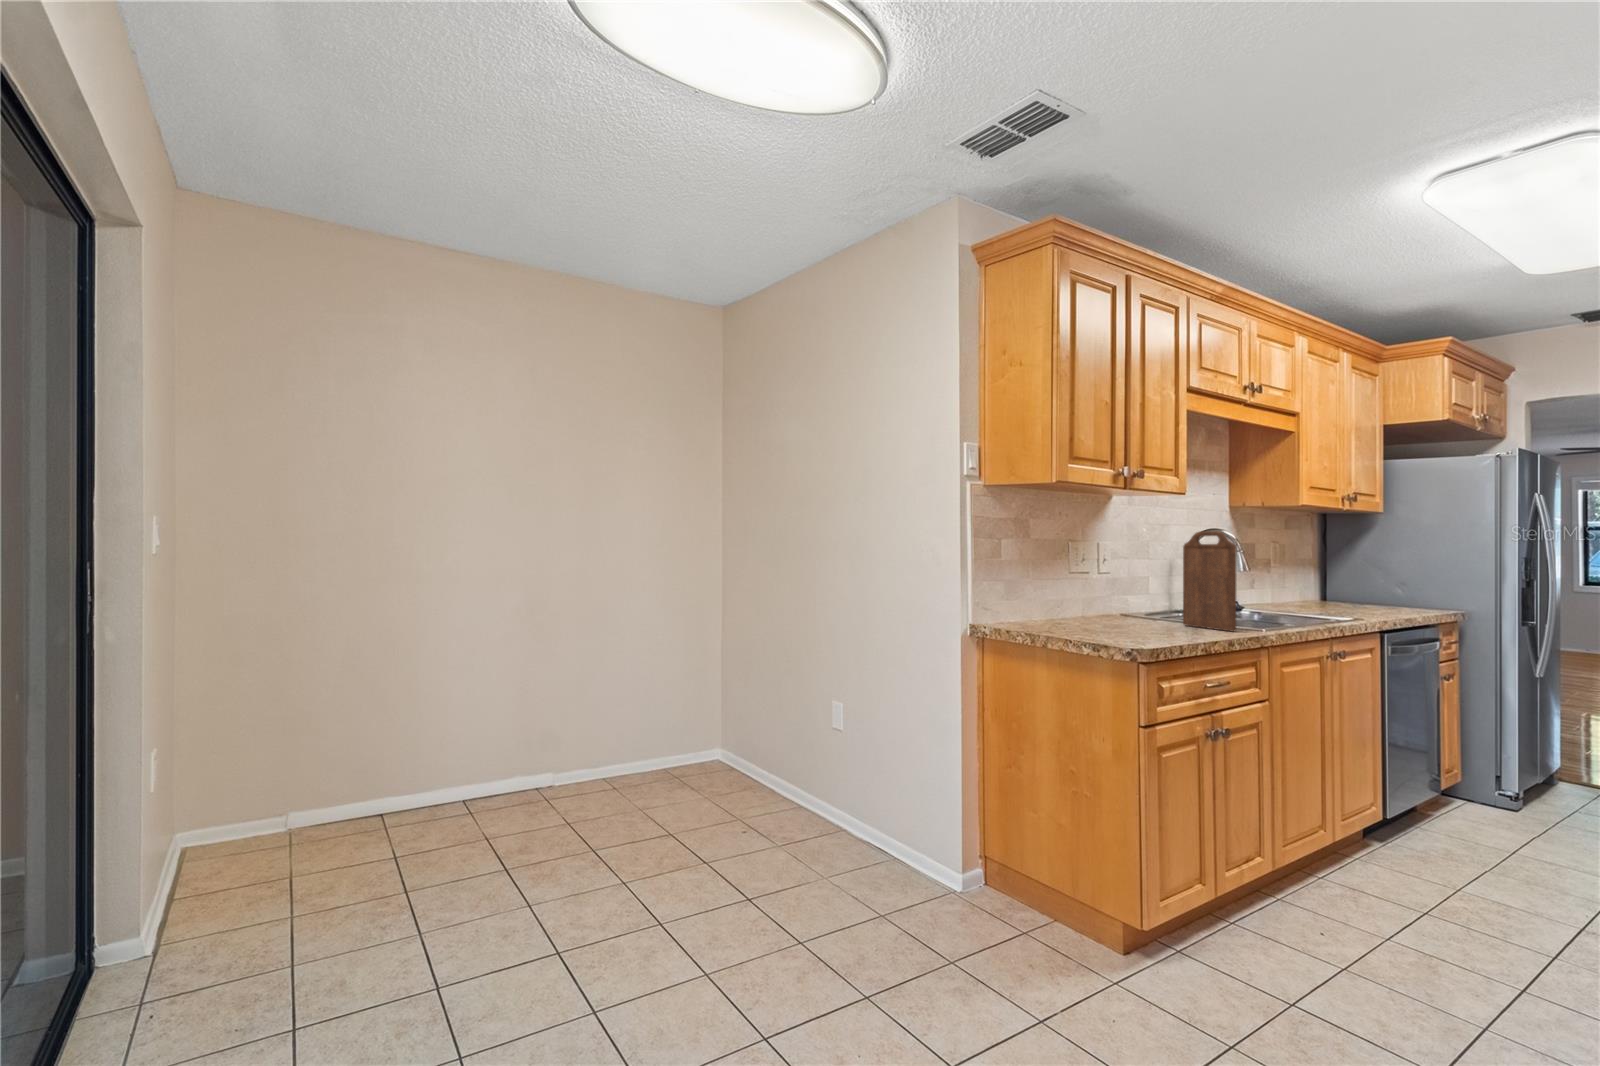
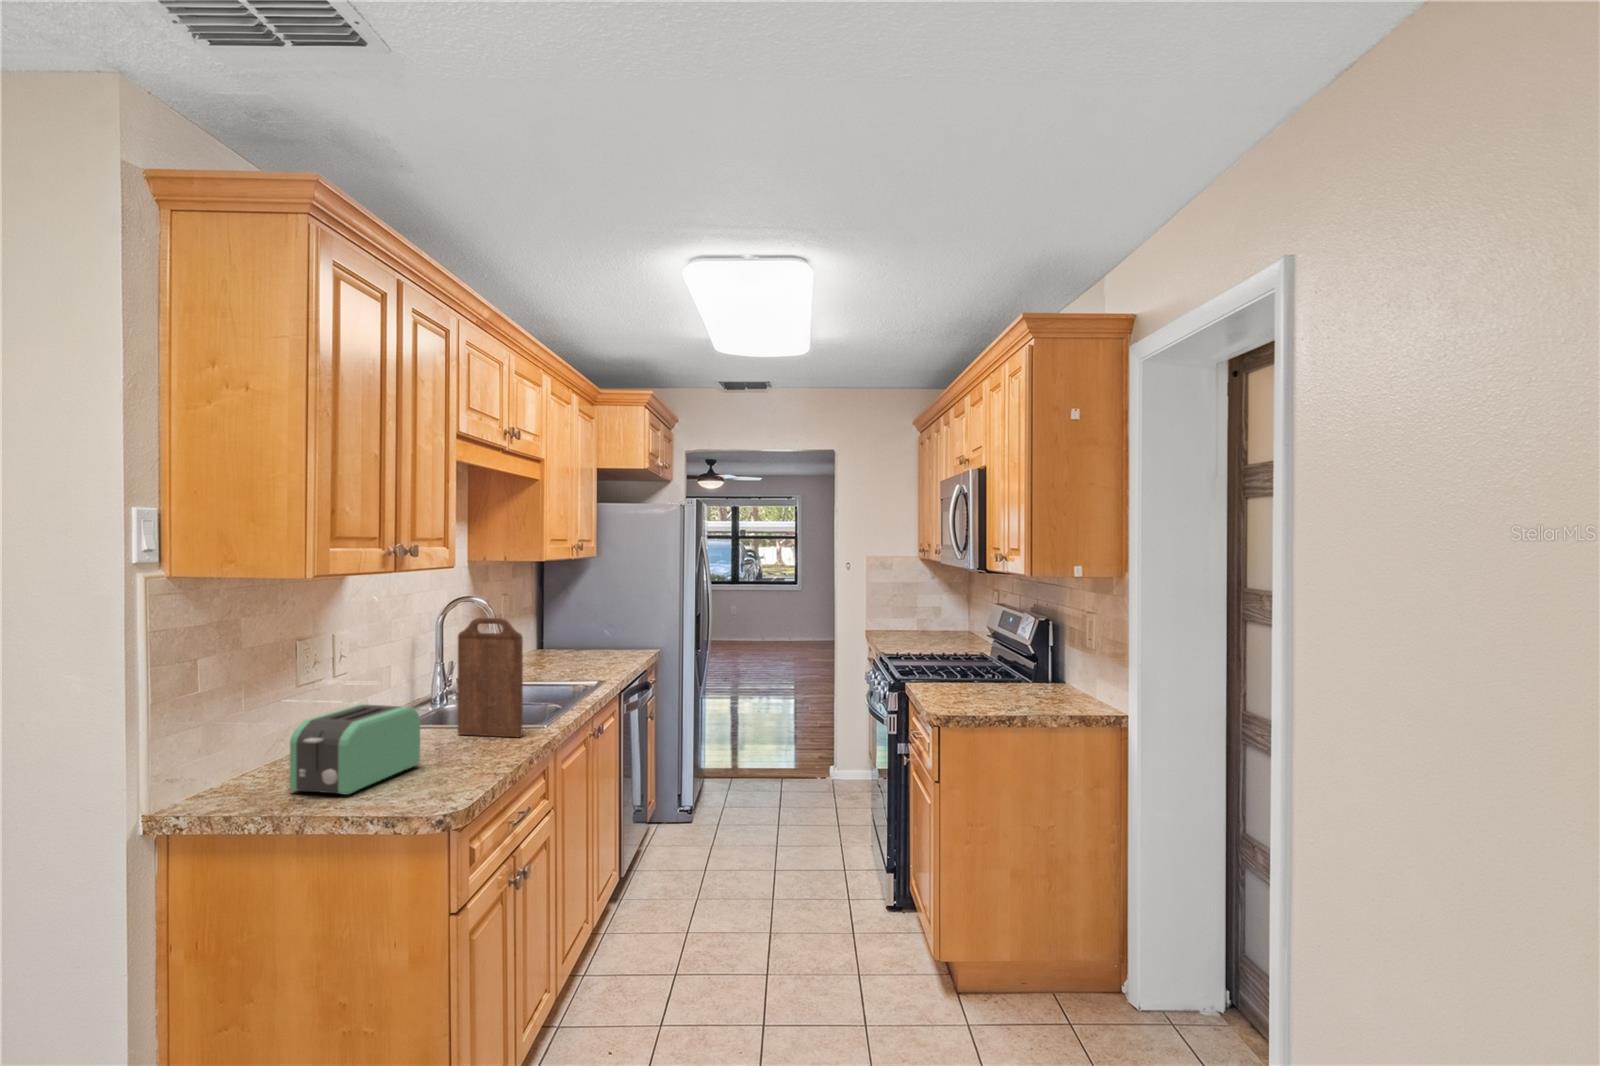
toaster: none [1047,582,1139,633] -> present [290,704,420,795]

